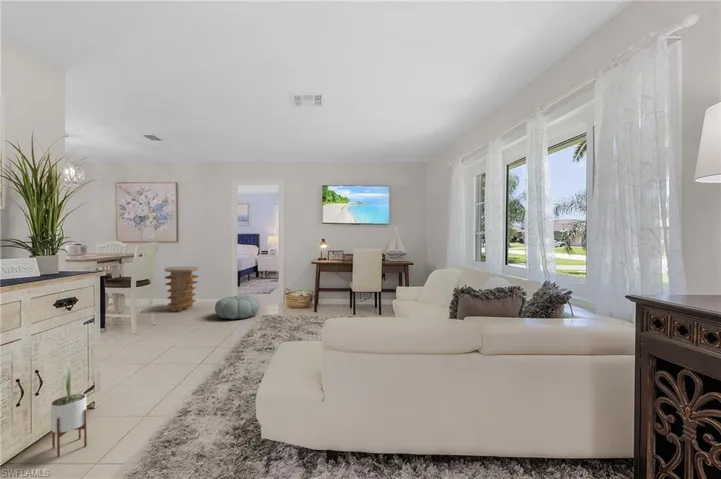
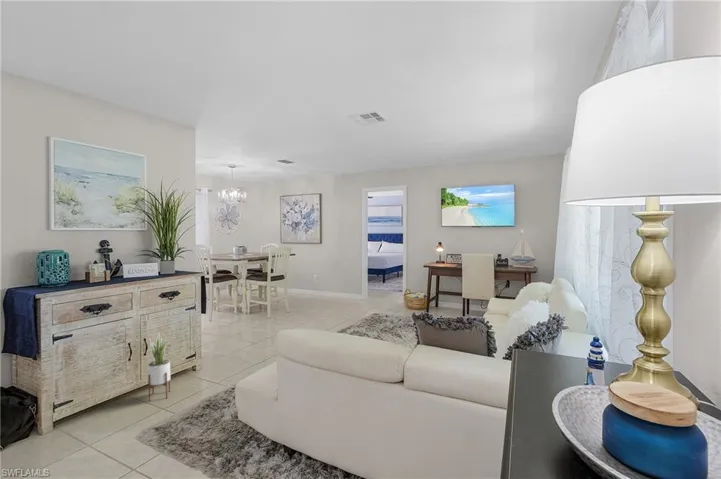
side table: present [164,267,198,311] -> none [308,263,333,301]
pouf: present [215,296,259,319] -> none [335,293,372,314]

